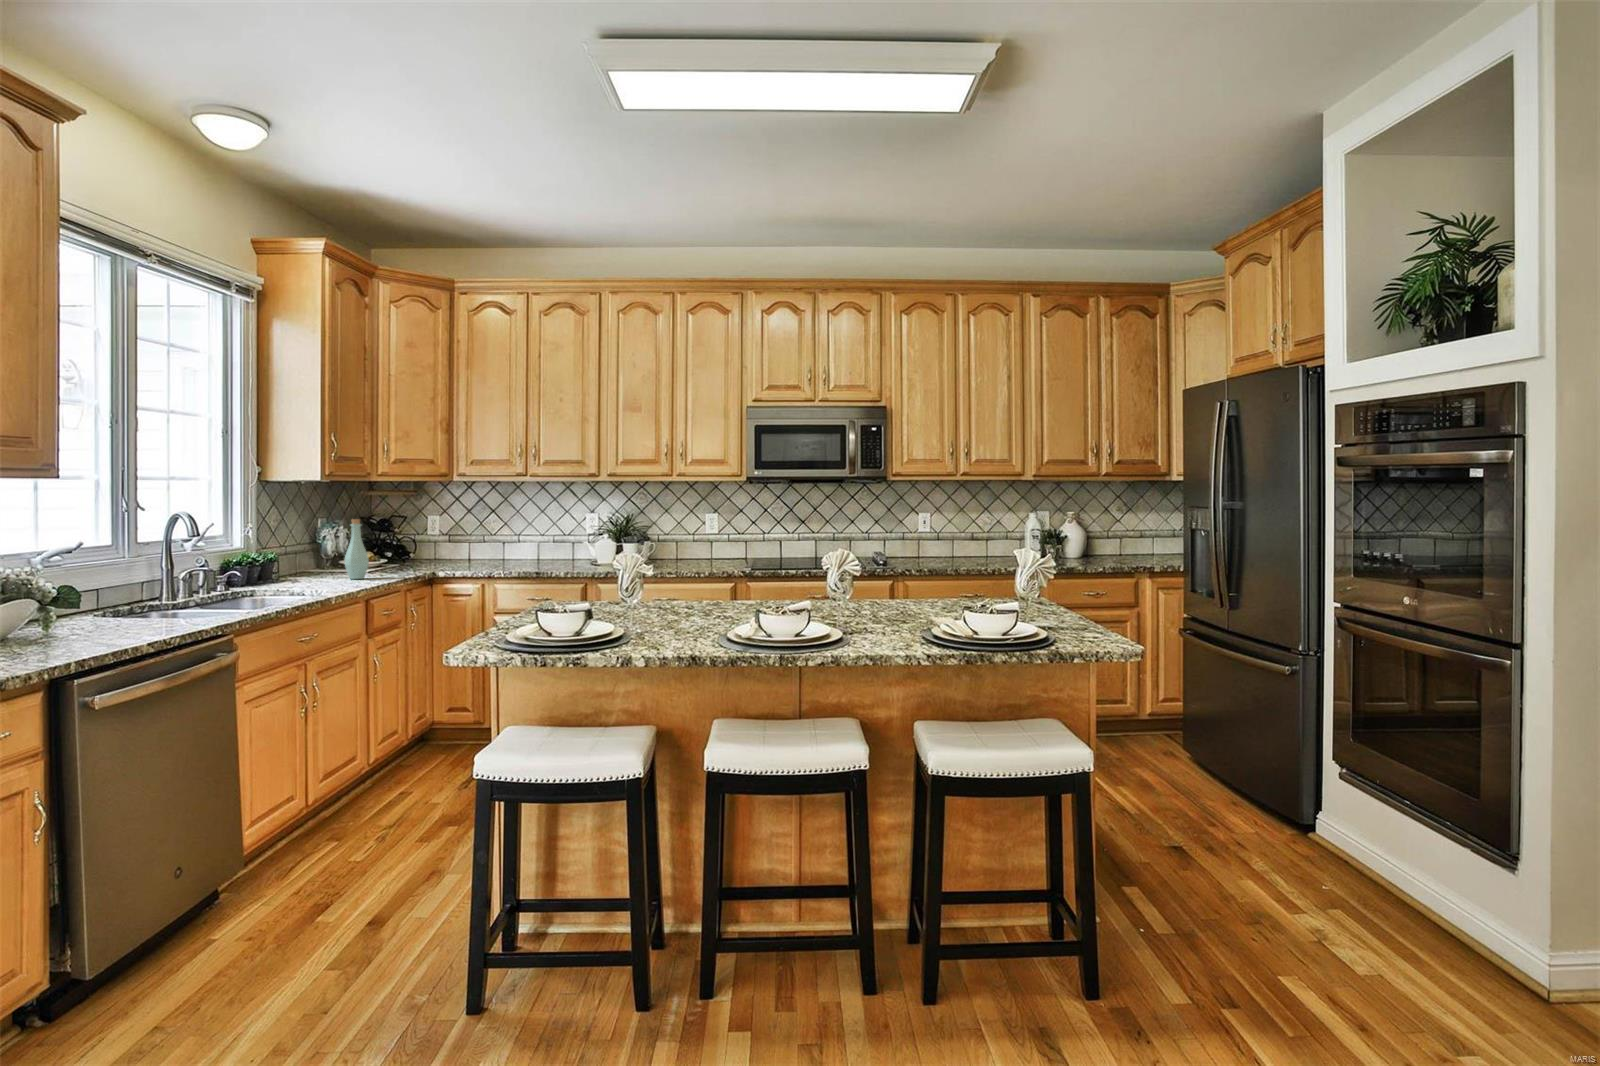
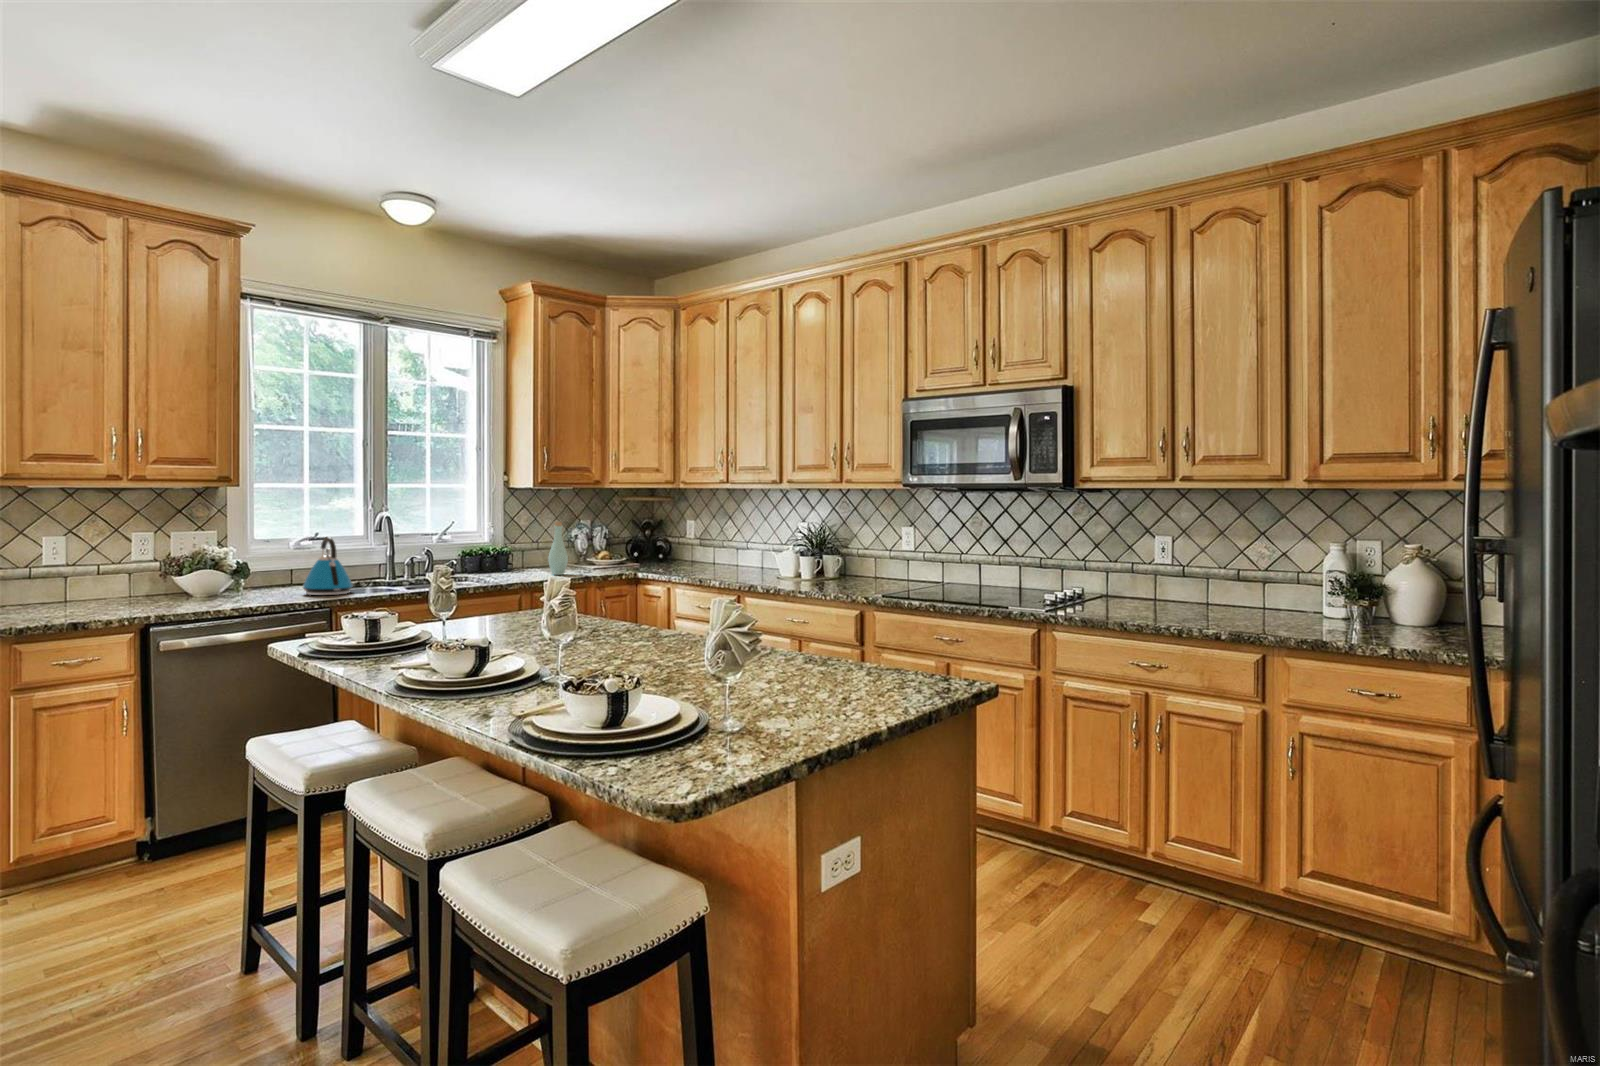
kettle: none [131,543,208,624] -> present [303,537,352,595]

